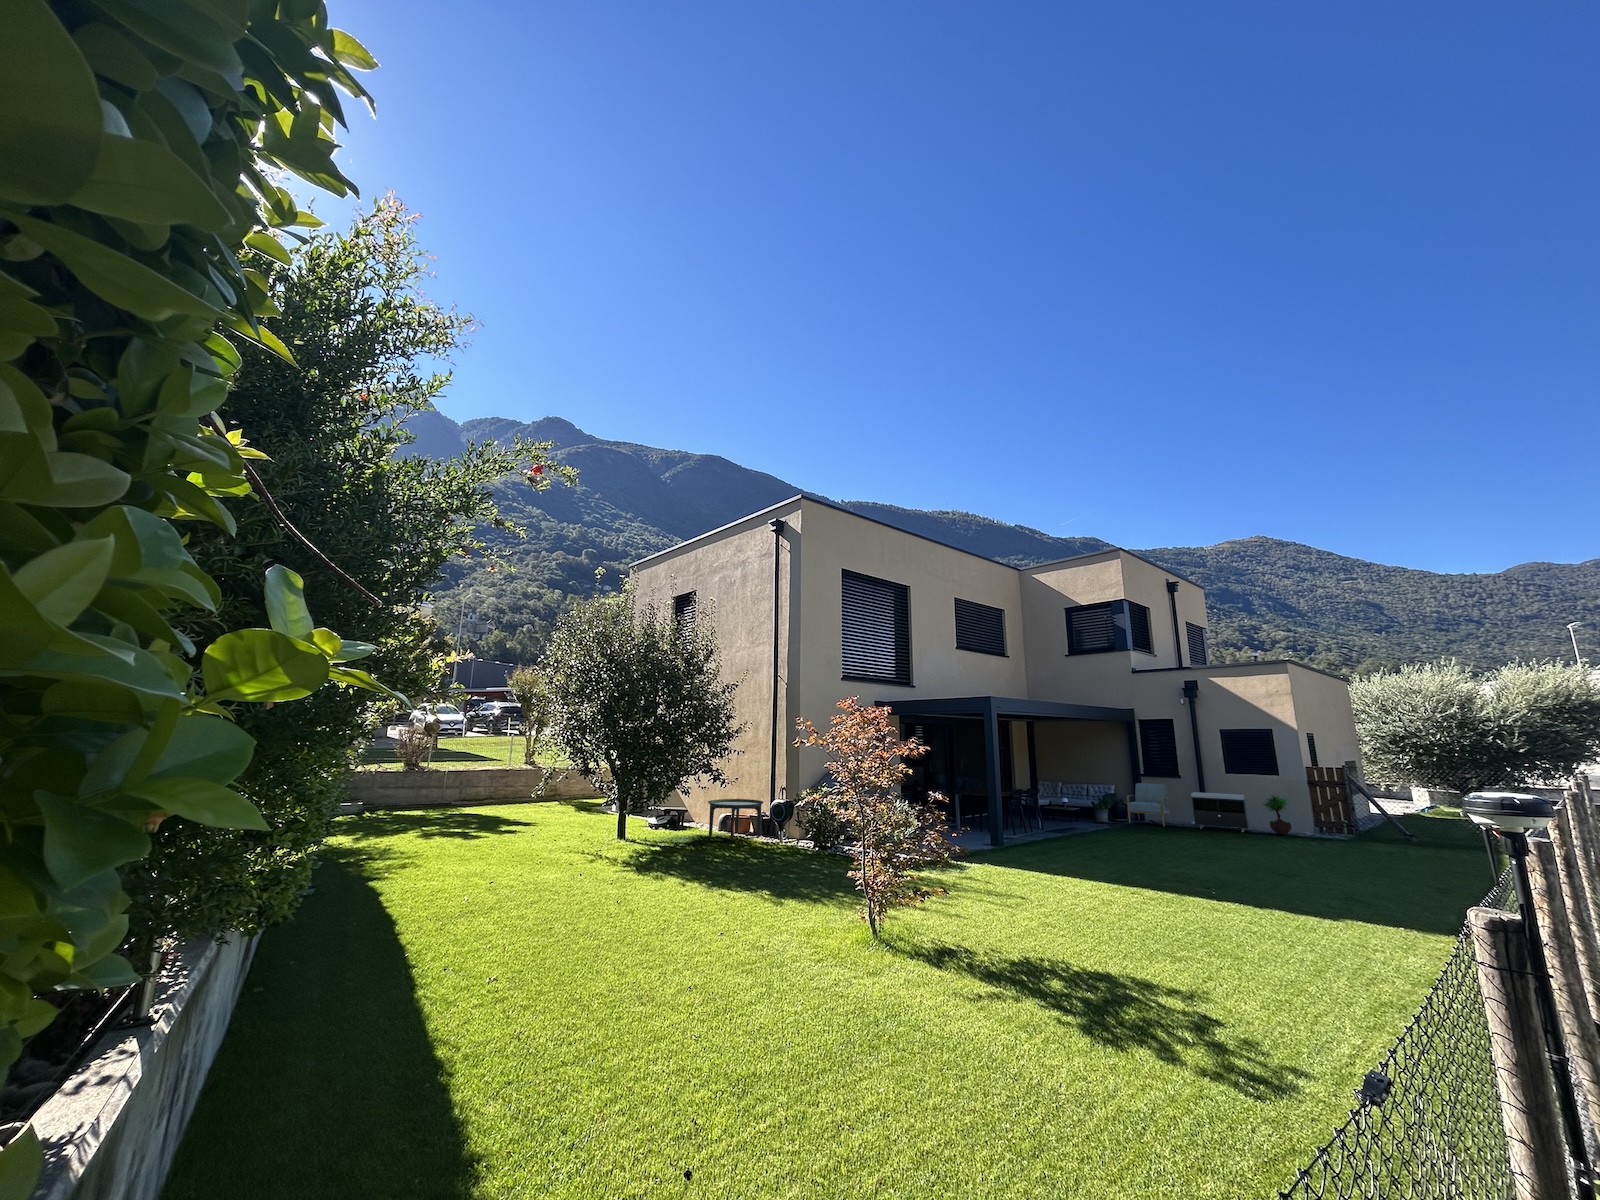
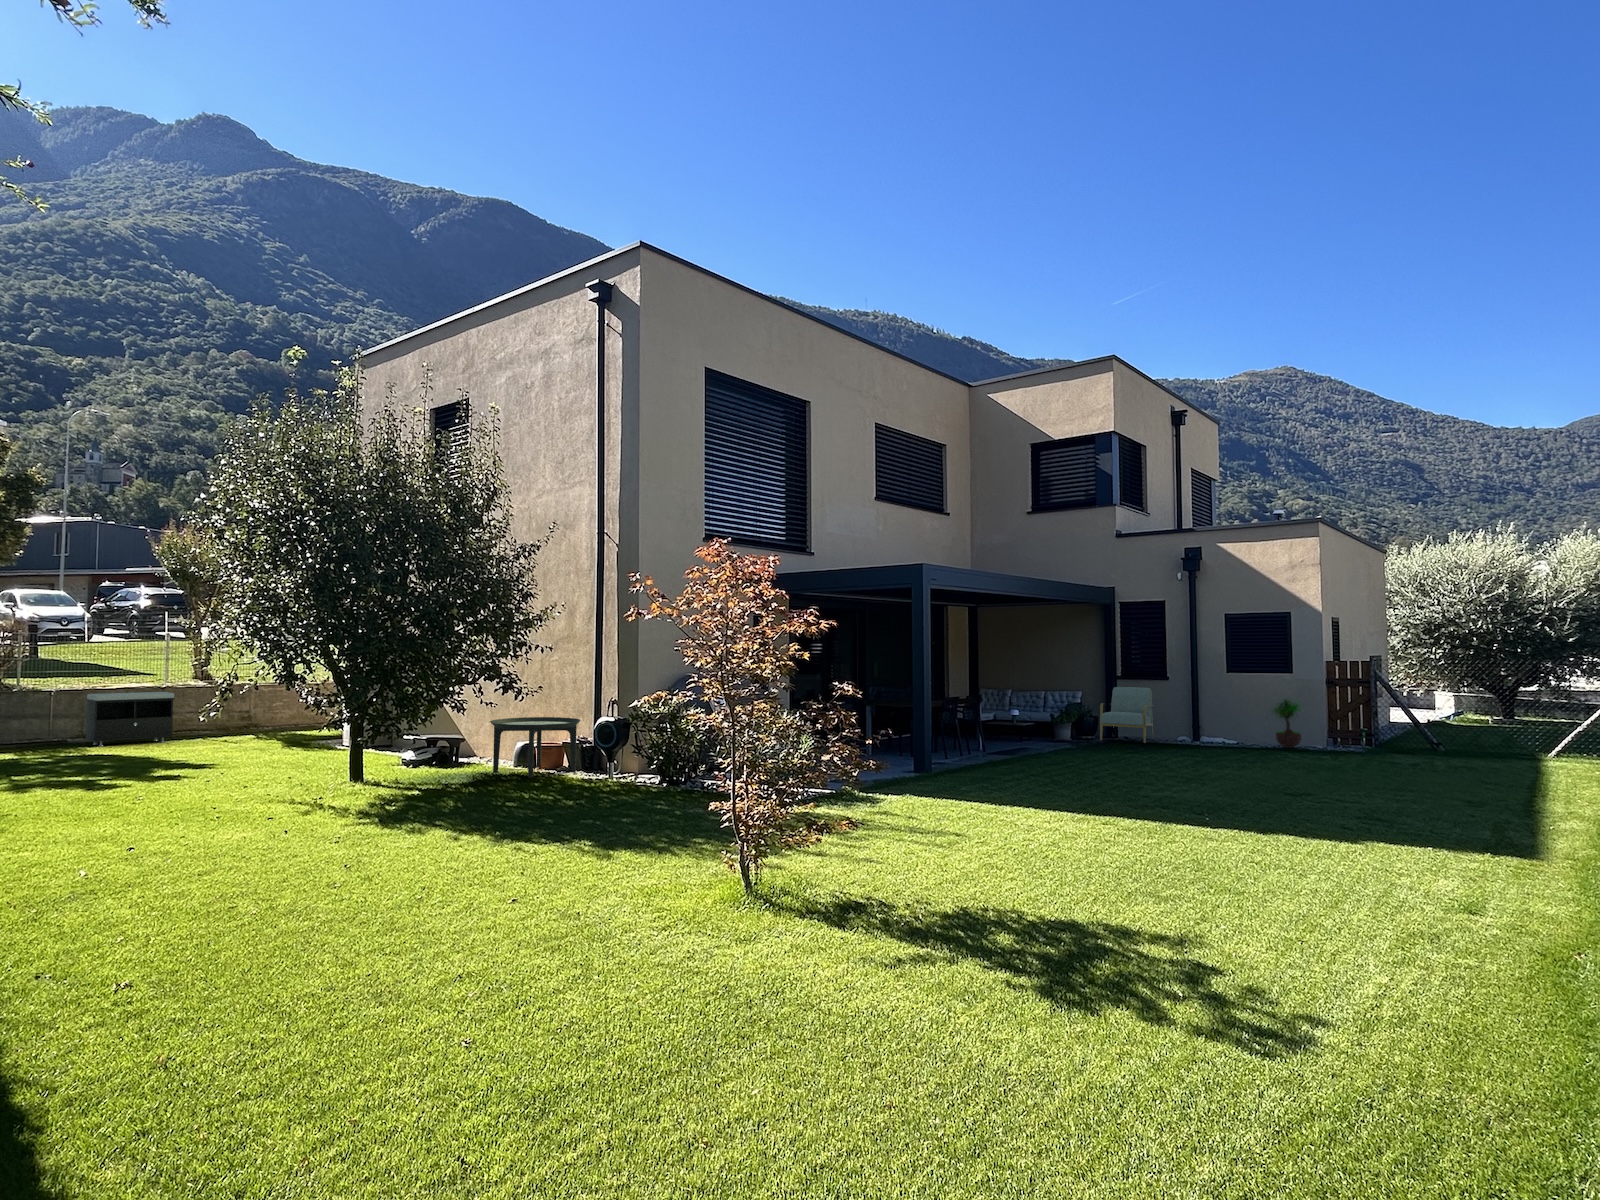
storage bench: present [1191,792,1249,832] -> present [85,692,174,747]

